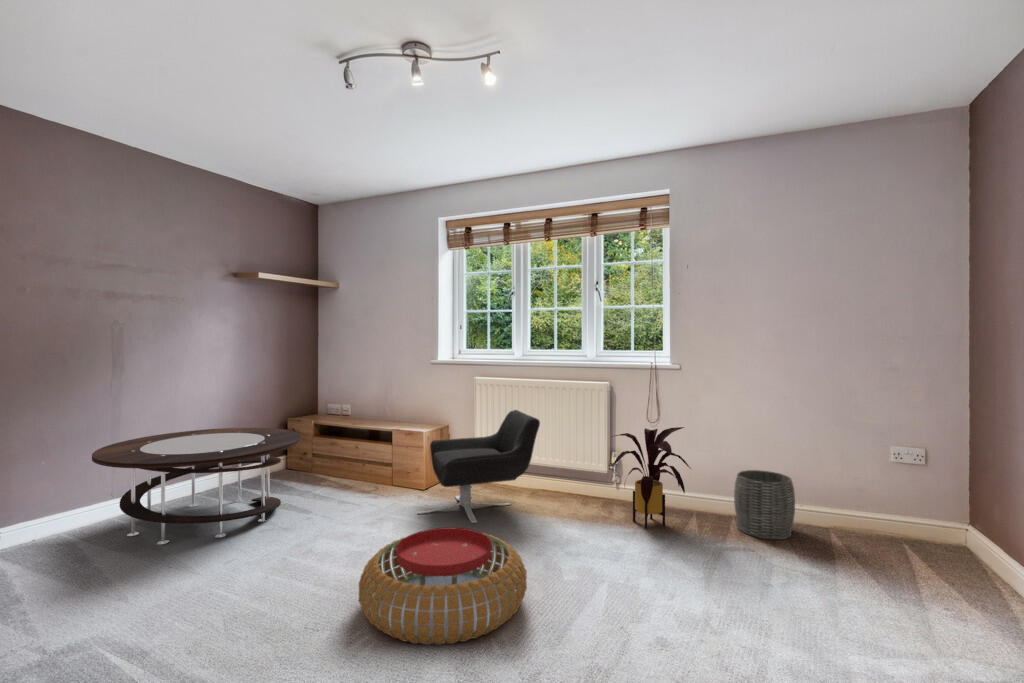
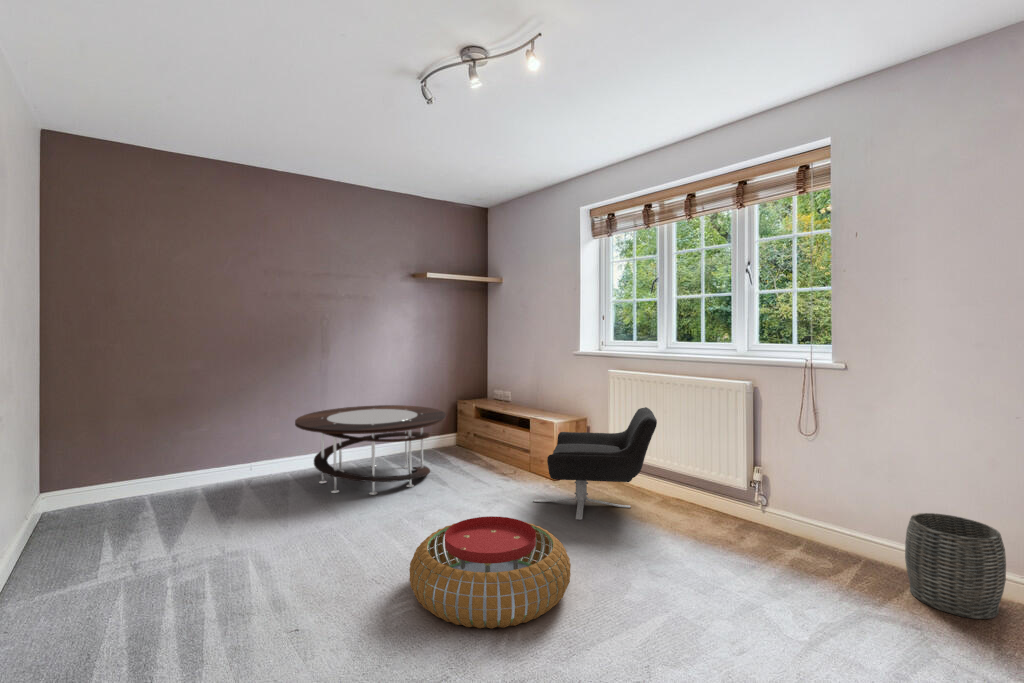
house plant: present [612,427,690,529] -> none [724,441,847,564]

